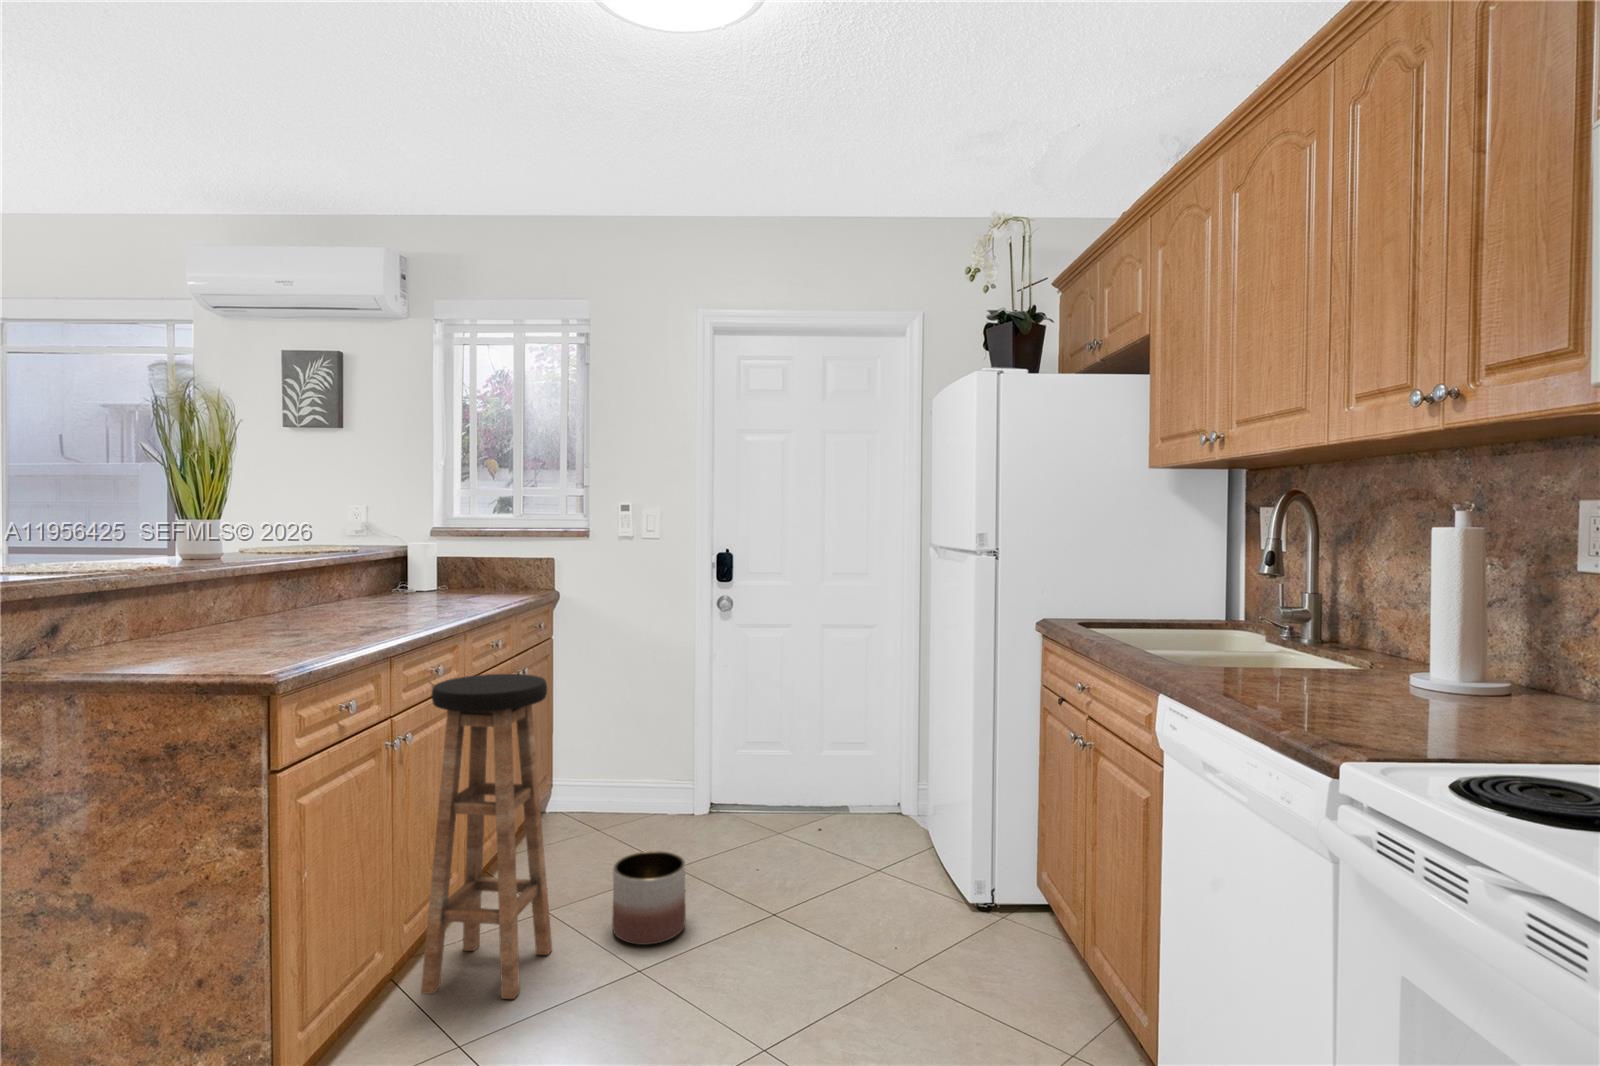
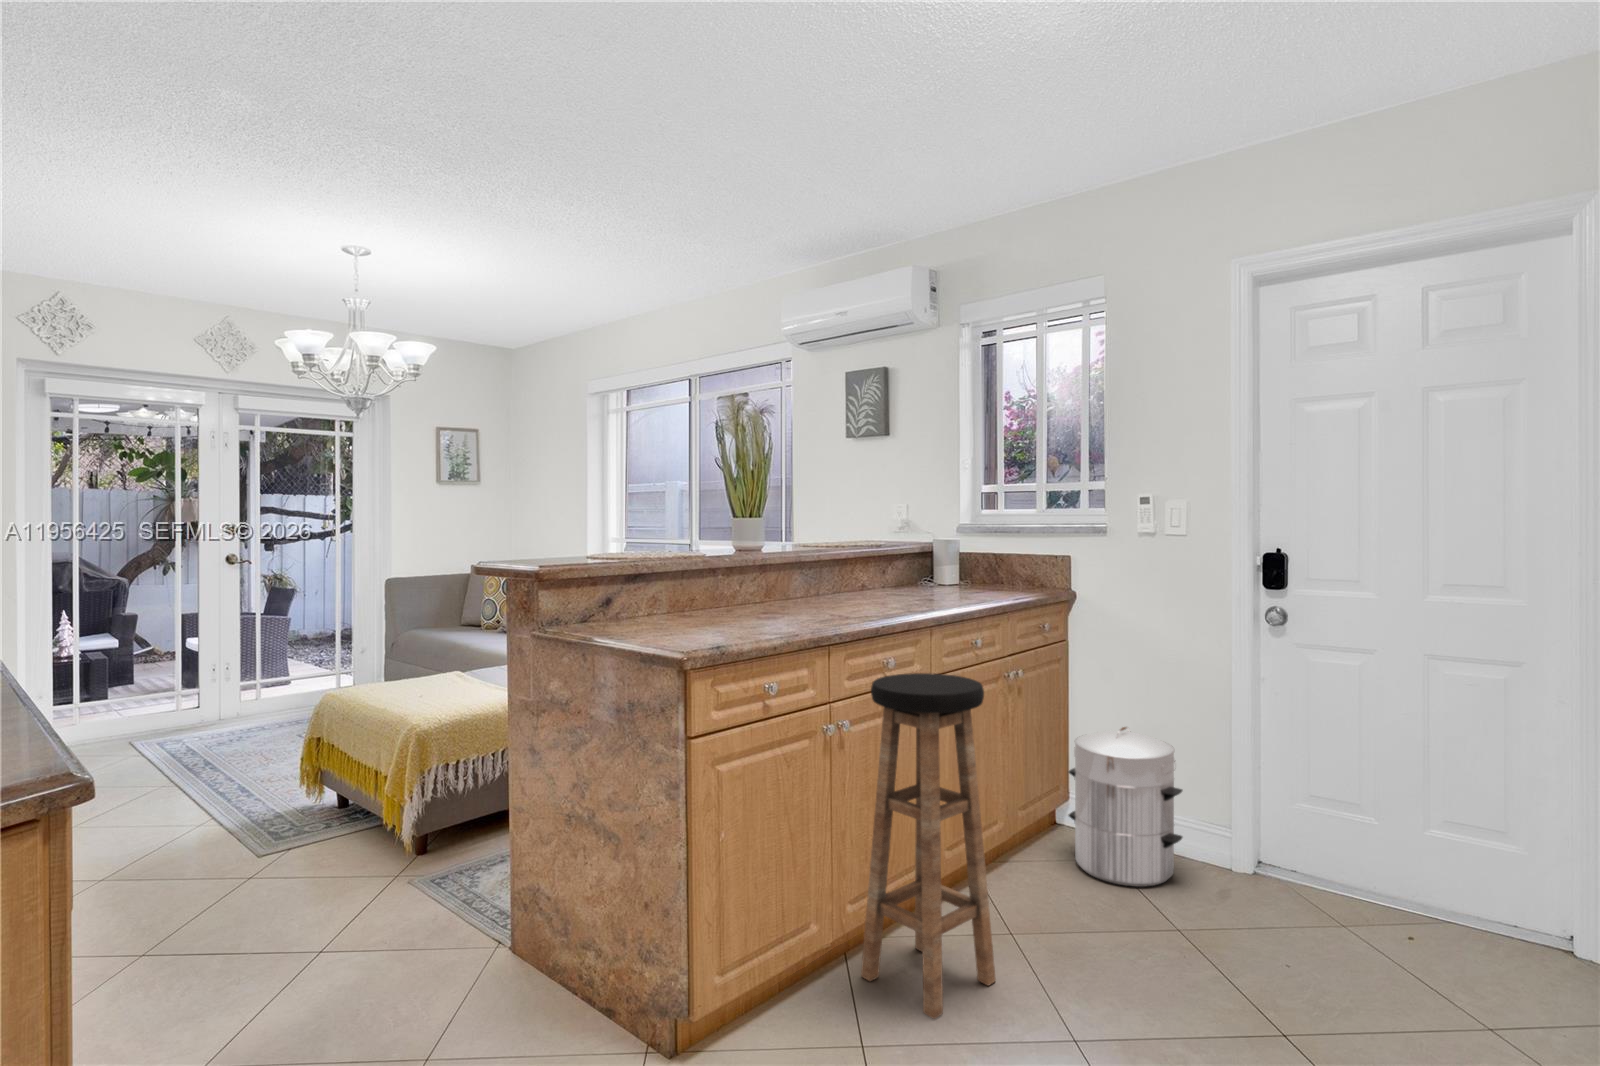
waste bin: none [563,706,660,844] -> present [1069,727,1183,887]
planter: present [612,851,686,945] -> none [1066,904,1158,1023]

